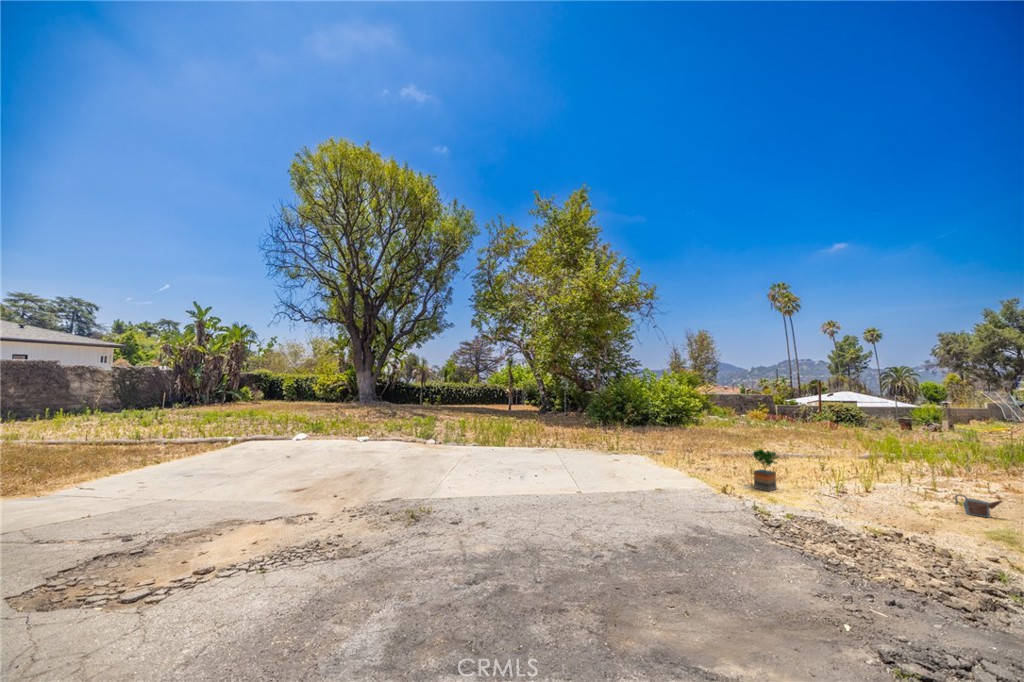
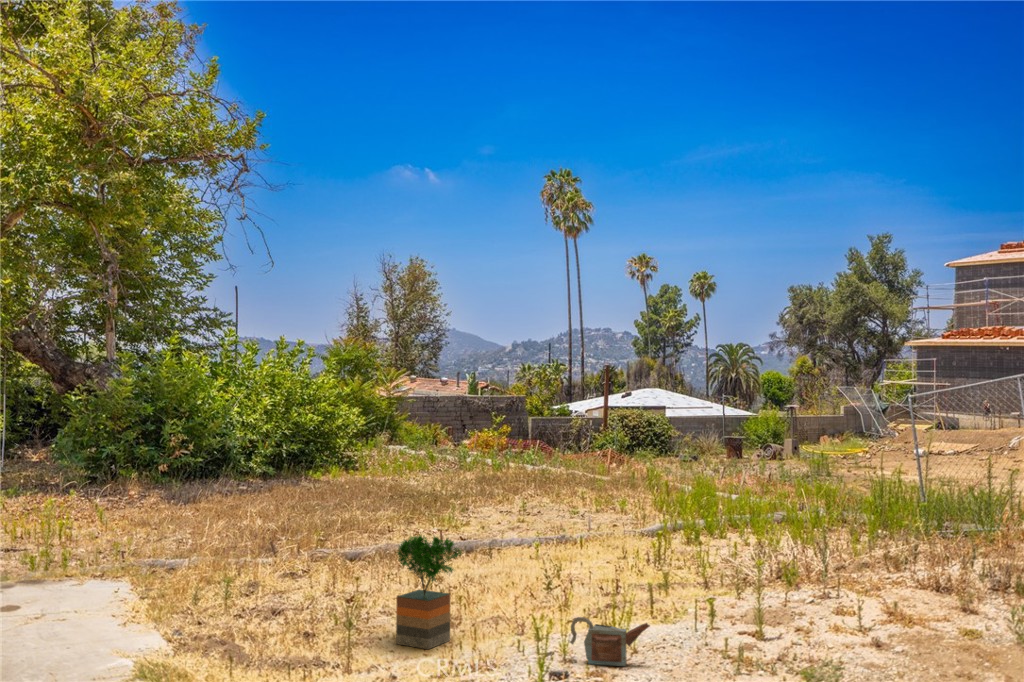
watering can: present [955,494,1002,518] -> present [570,617,650,666]

